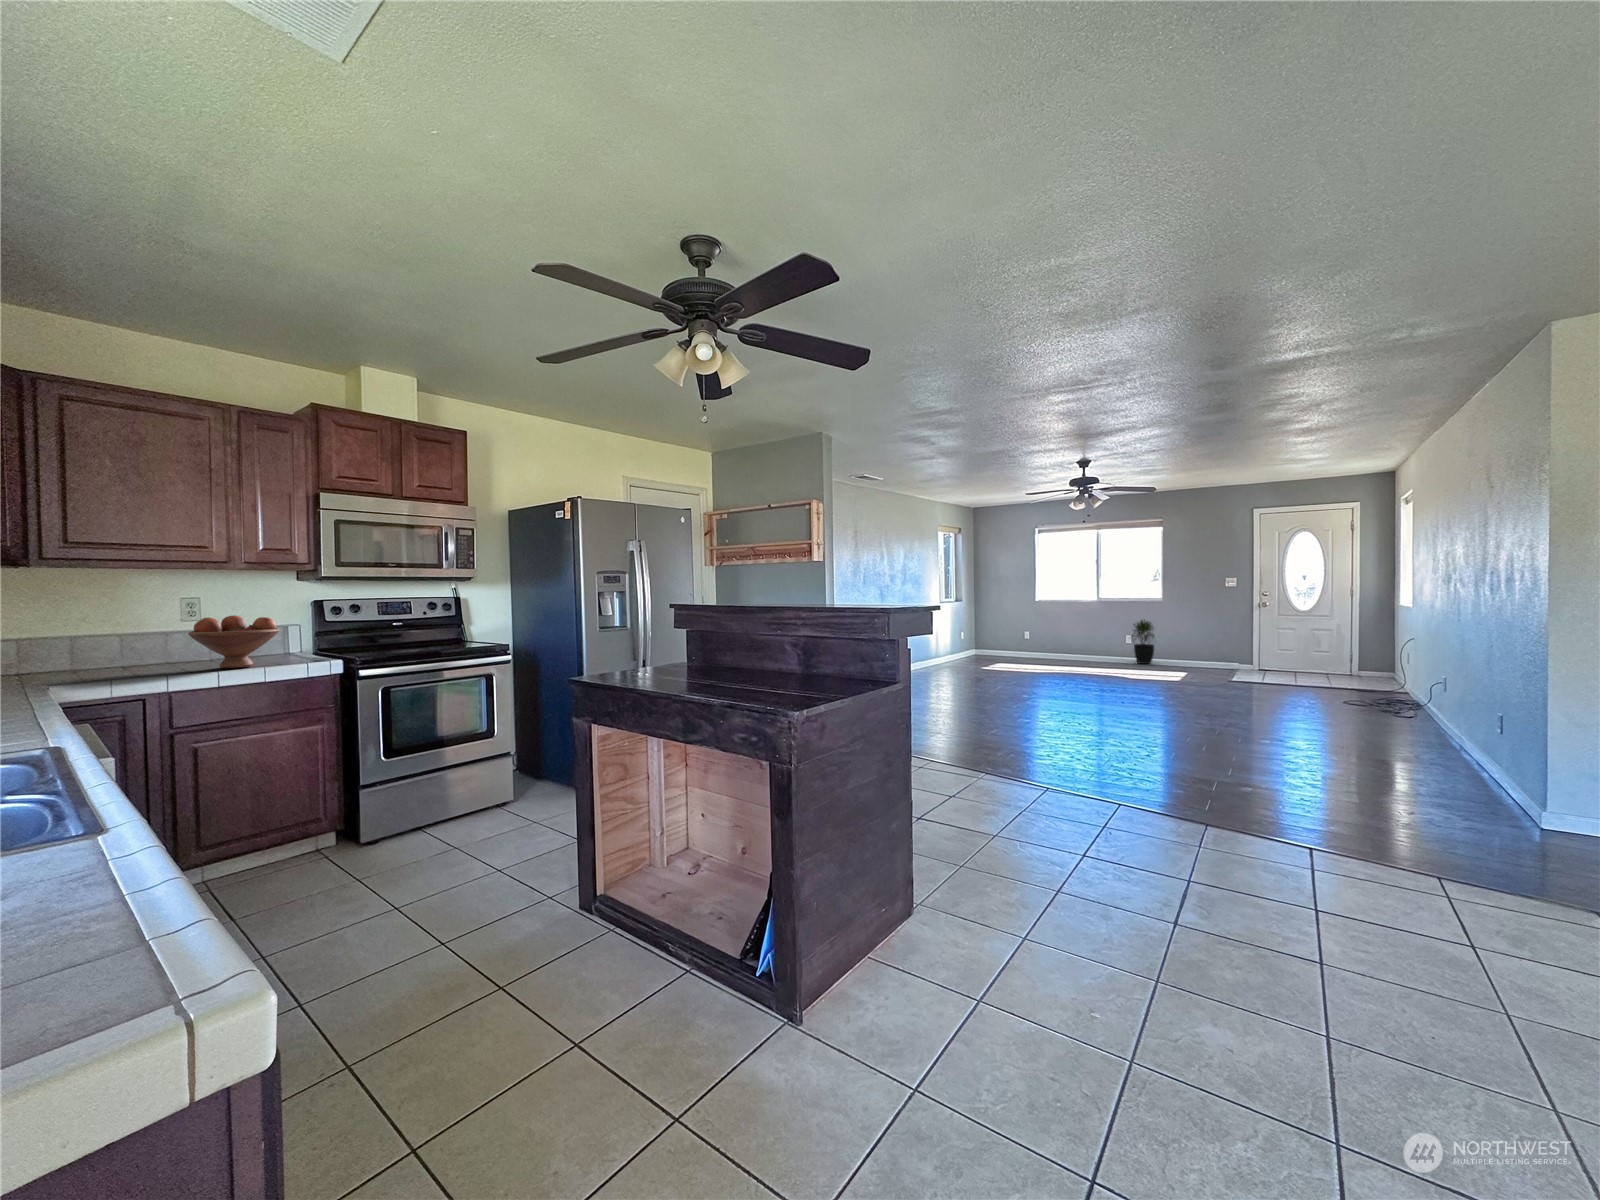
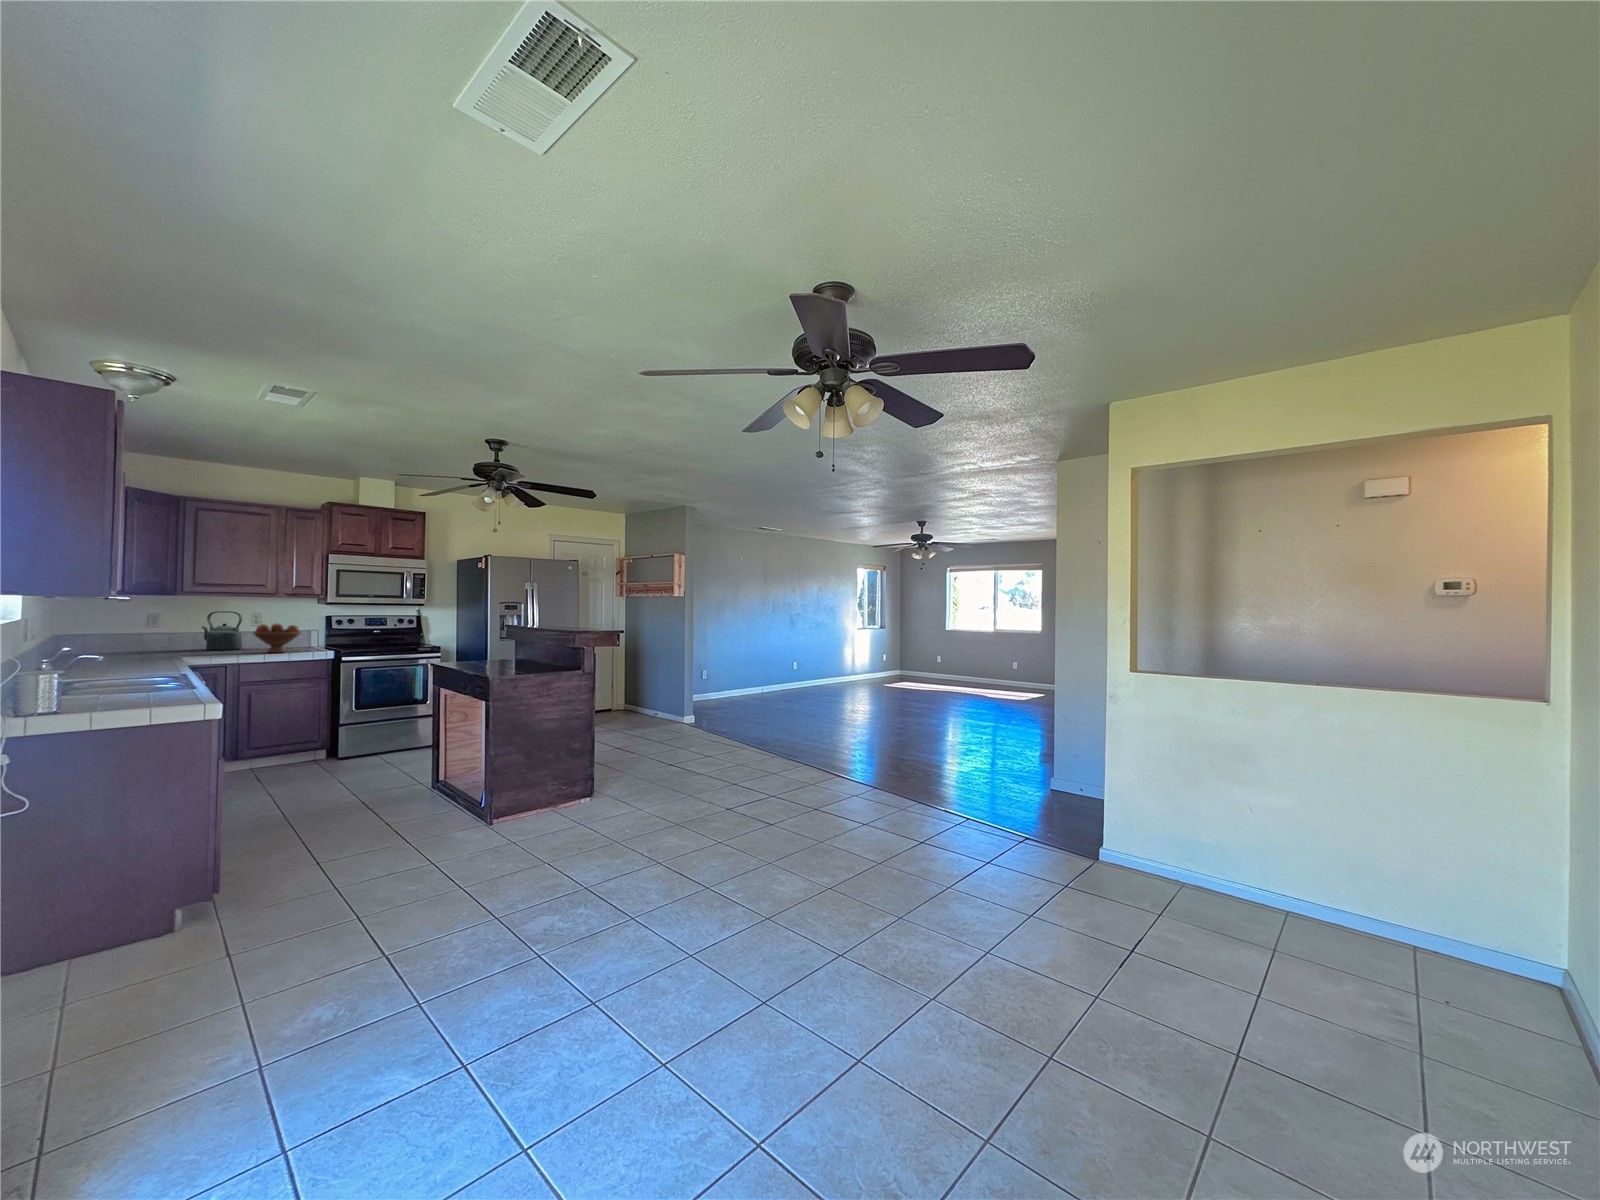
kettle: none [85,597,166,668] -> present [202,611,242,650]
potted plant: present [1131,619,1154,664] -> none [1012,649,1037,689]

